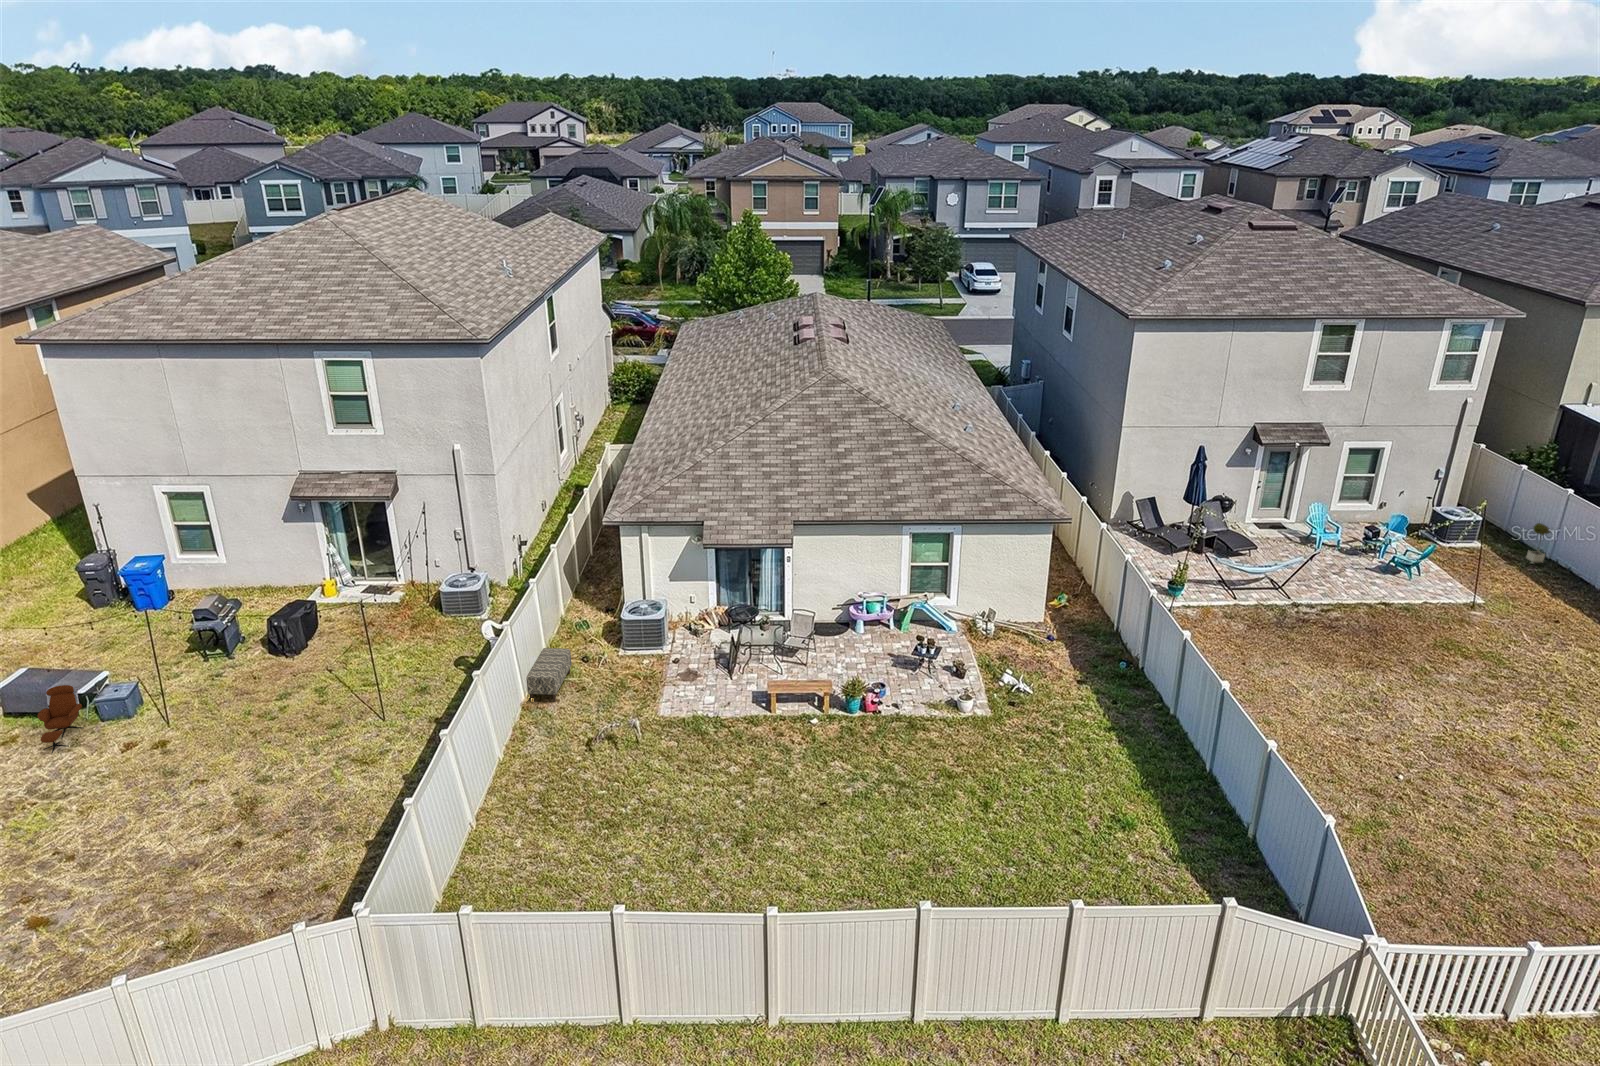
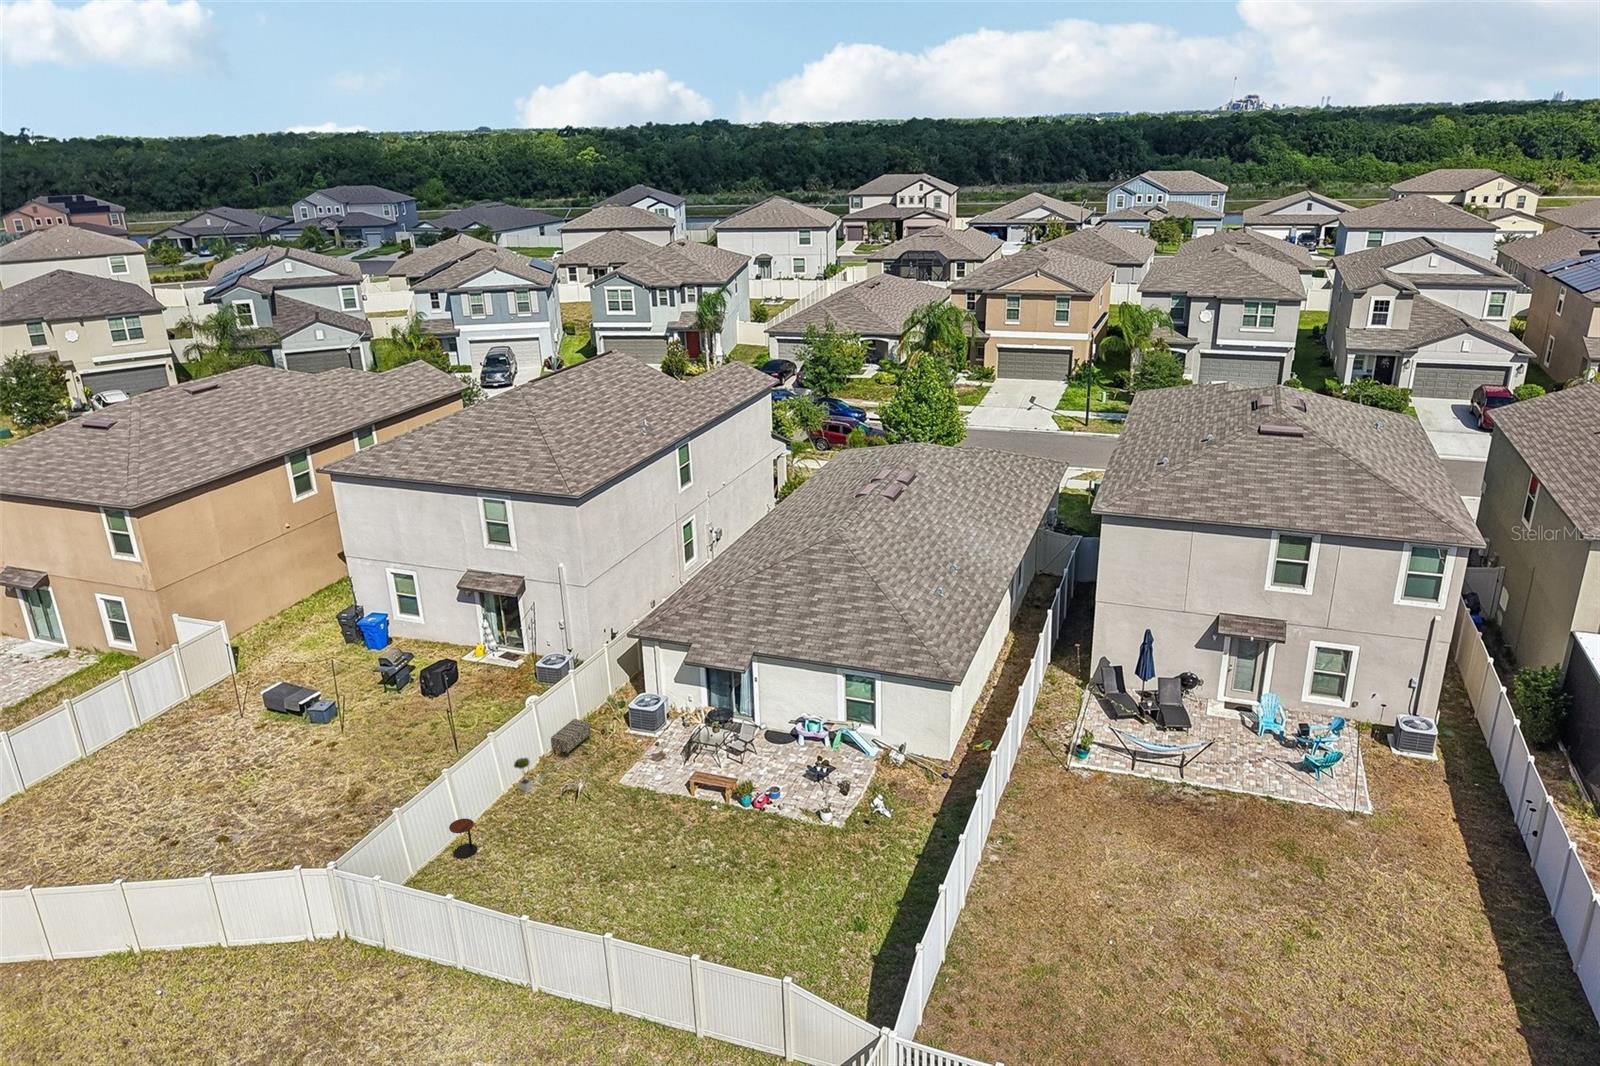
potted tree: present [1526,523,1550,563] -> present [514,758,533,791]
lounge chair: present [38,685,83,753] -> none [283,696,309,737]
side table: none [454,813,501,880] -> present [449,819,477,858]

